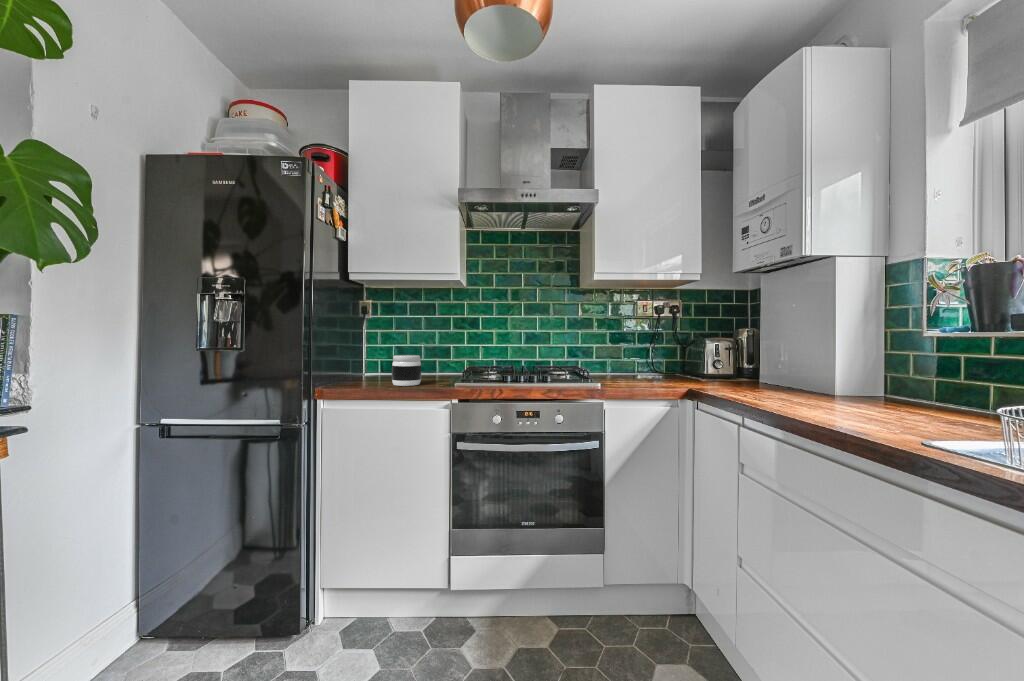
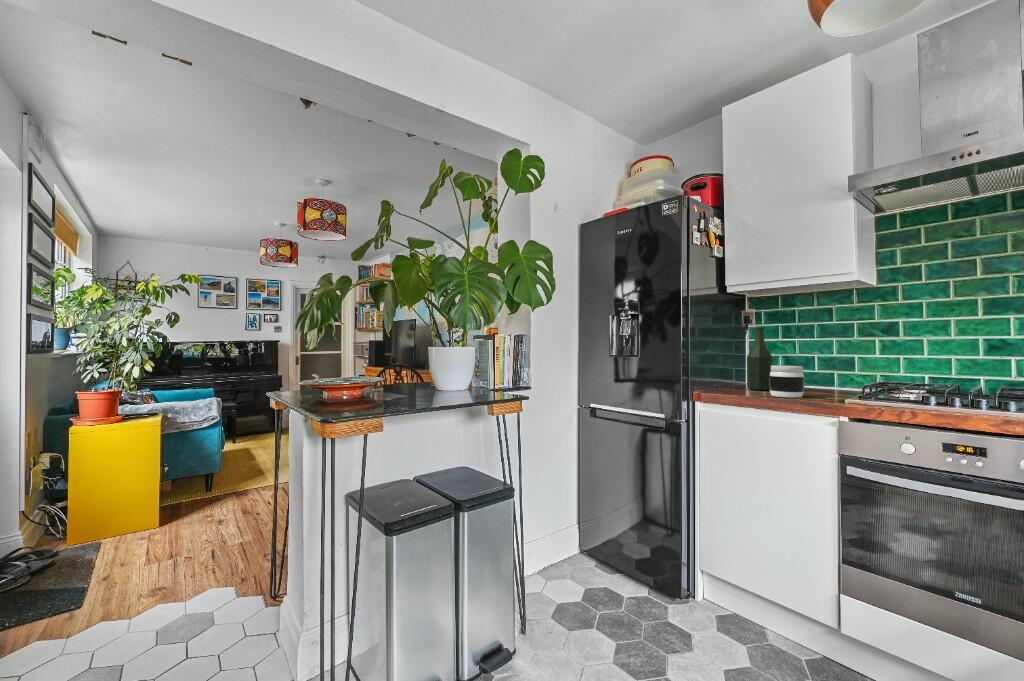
bottle: none [367,318,391,380] -> present [747,328,773,390]

